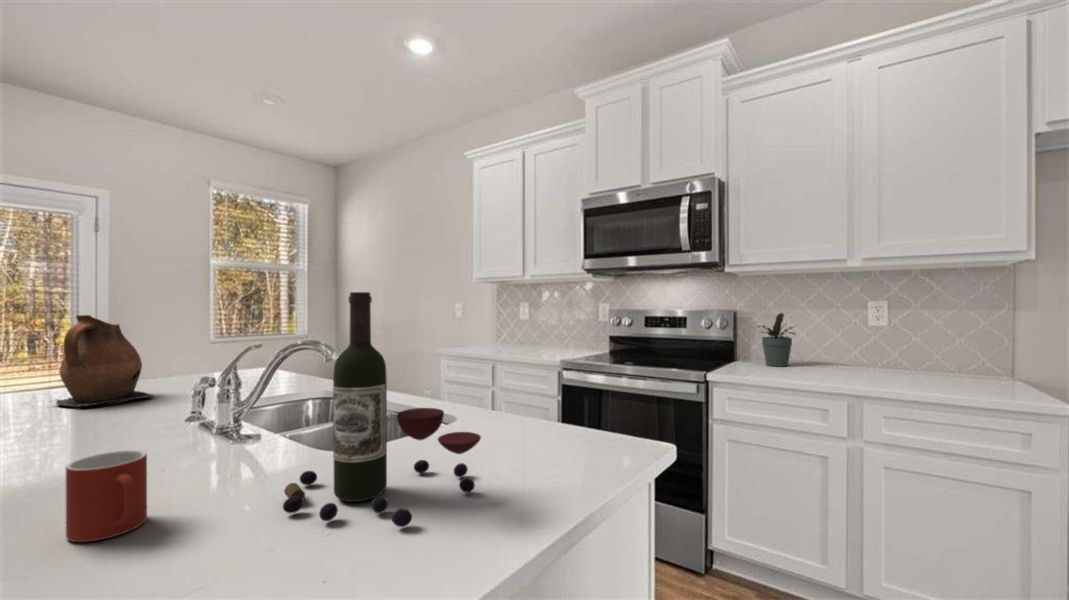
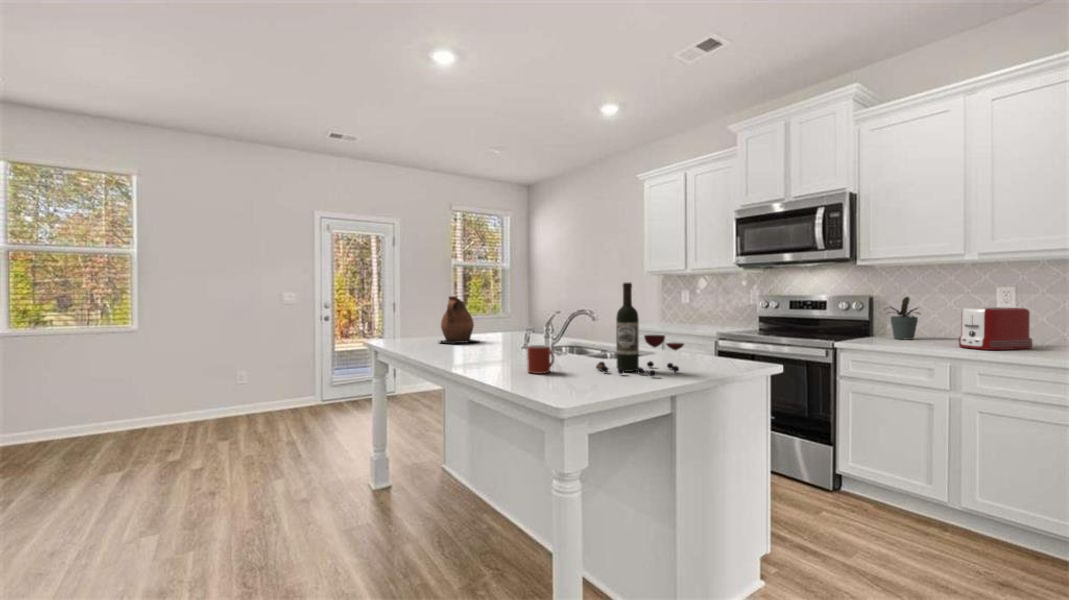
toaster: none [850,328,929,384] -> present [958,308,1033,350]

